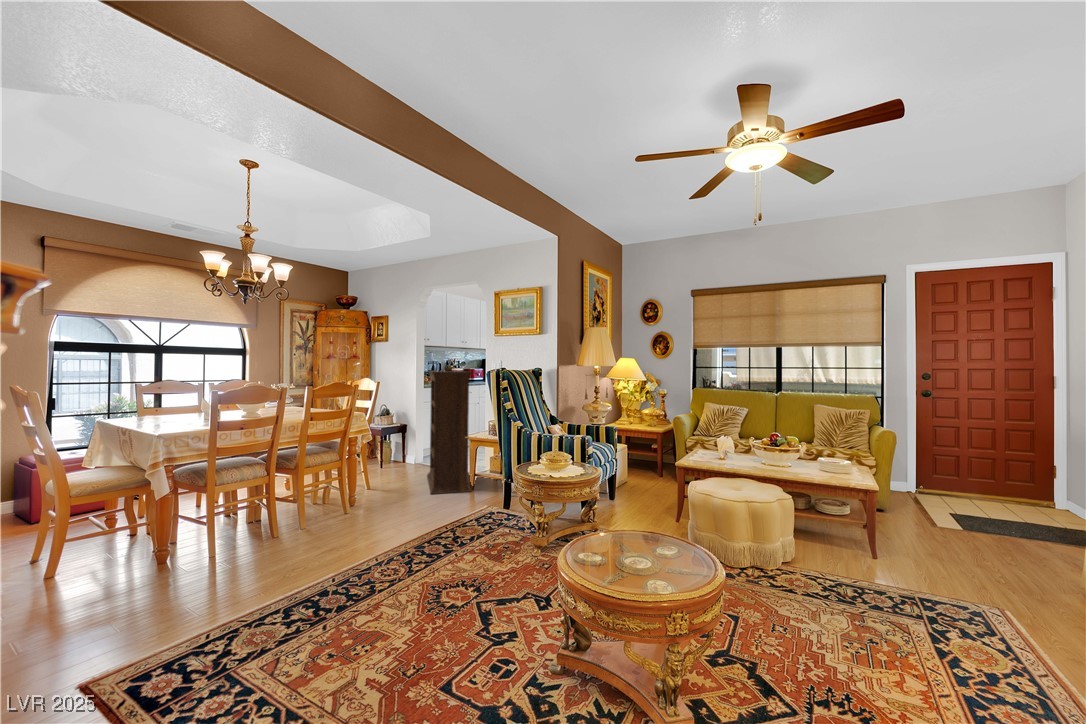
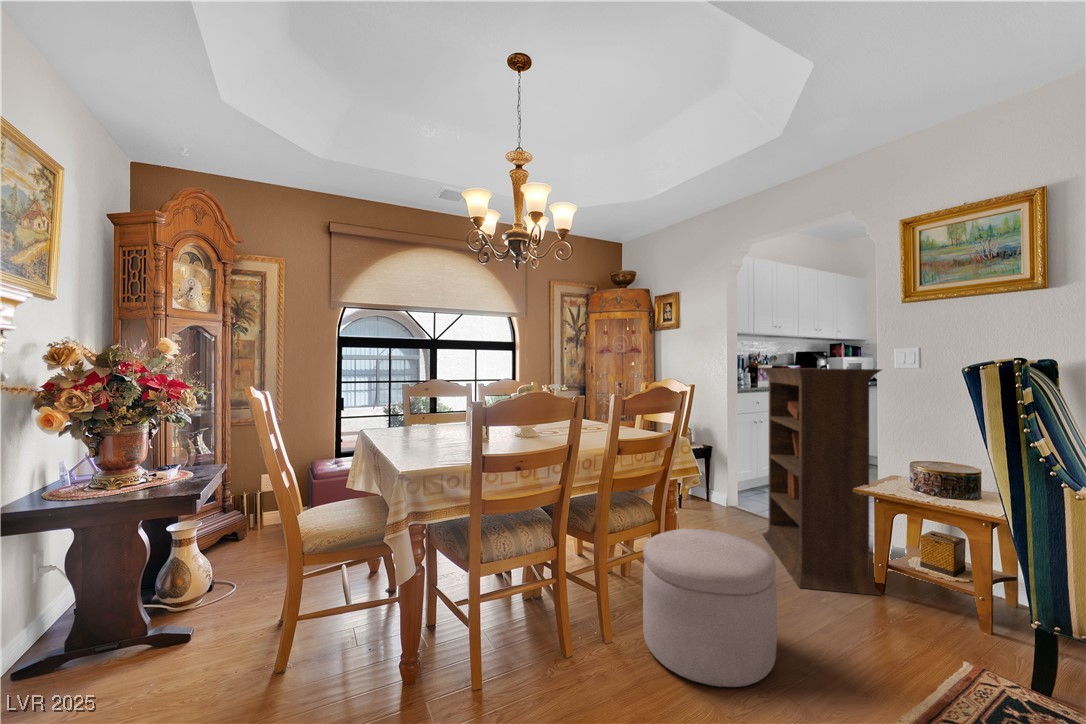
ottoman: none [326,462,398,533] -> present [643,529,777,687]

